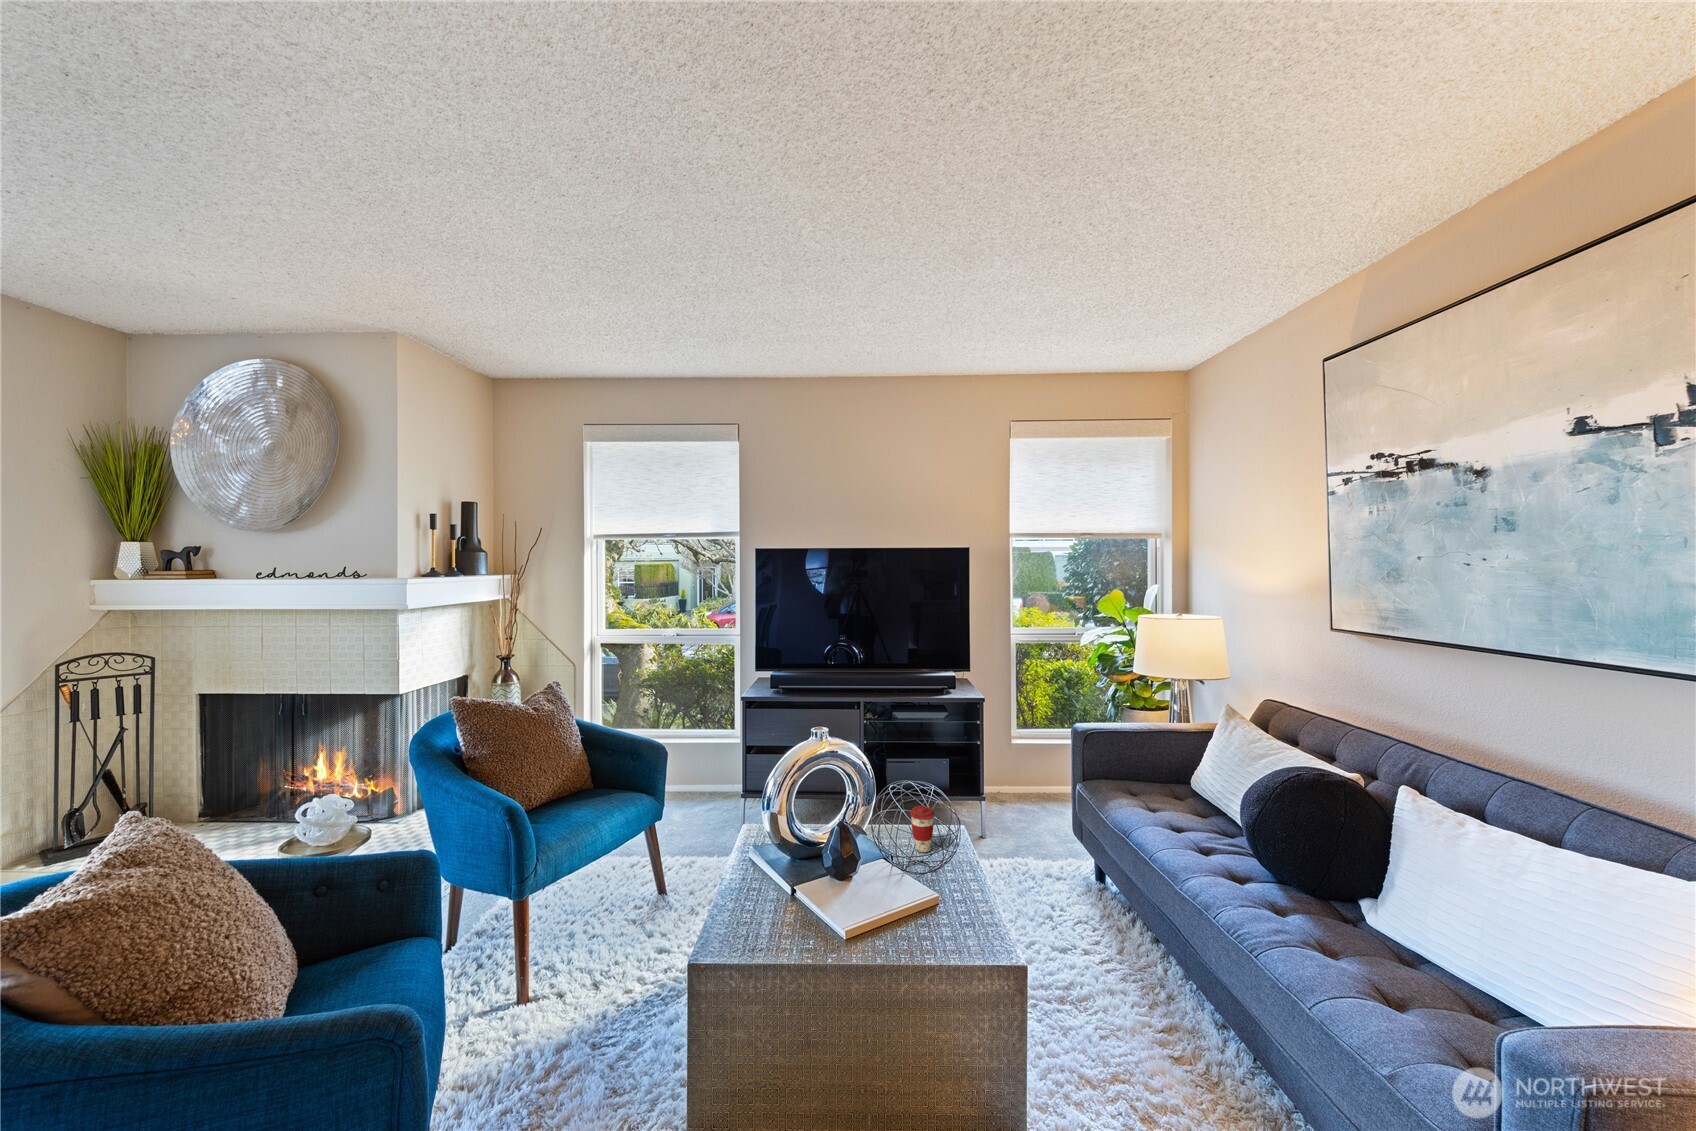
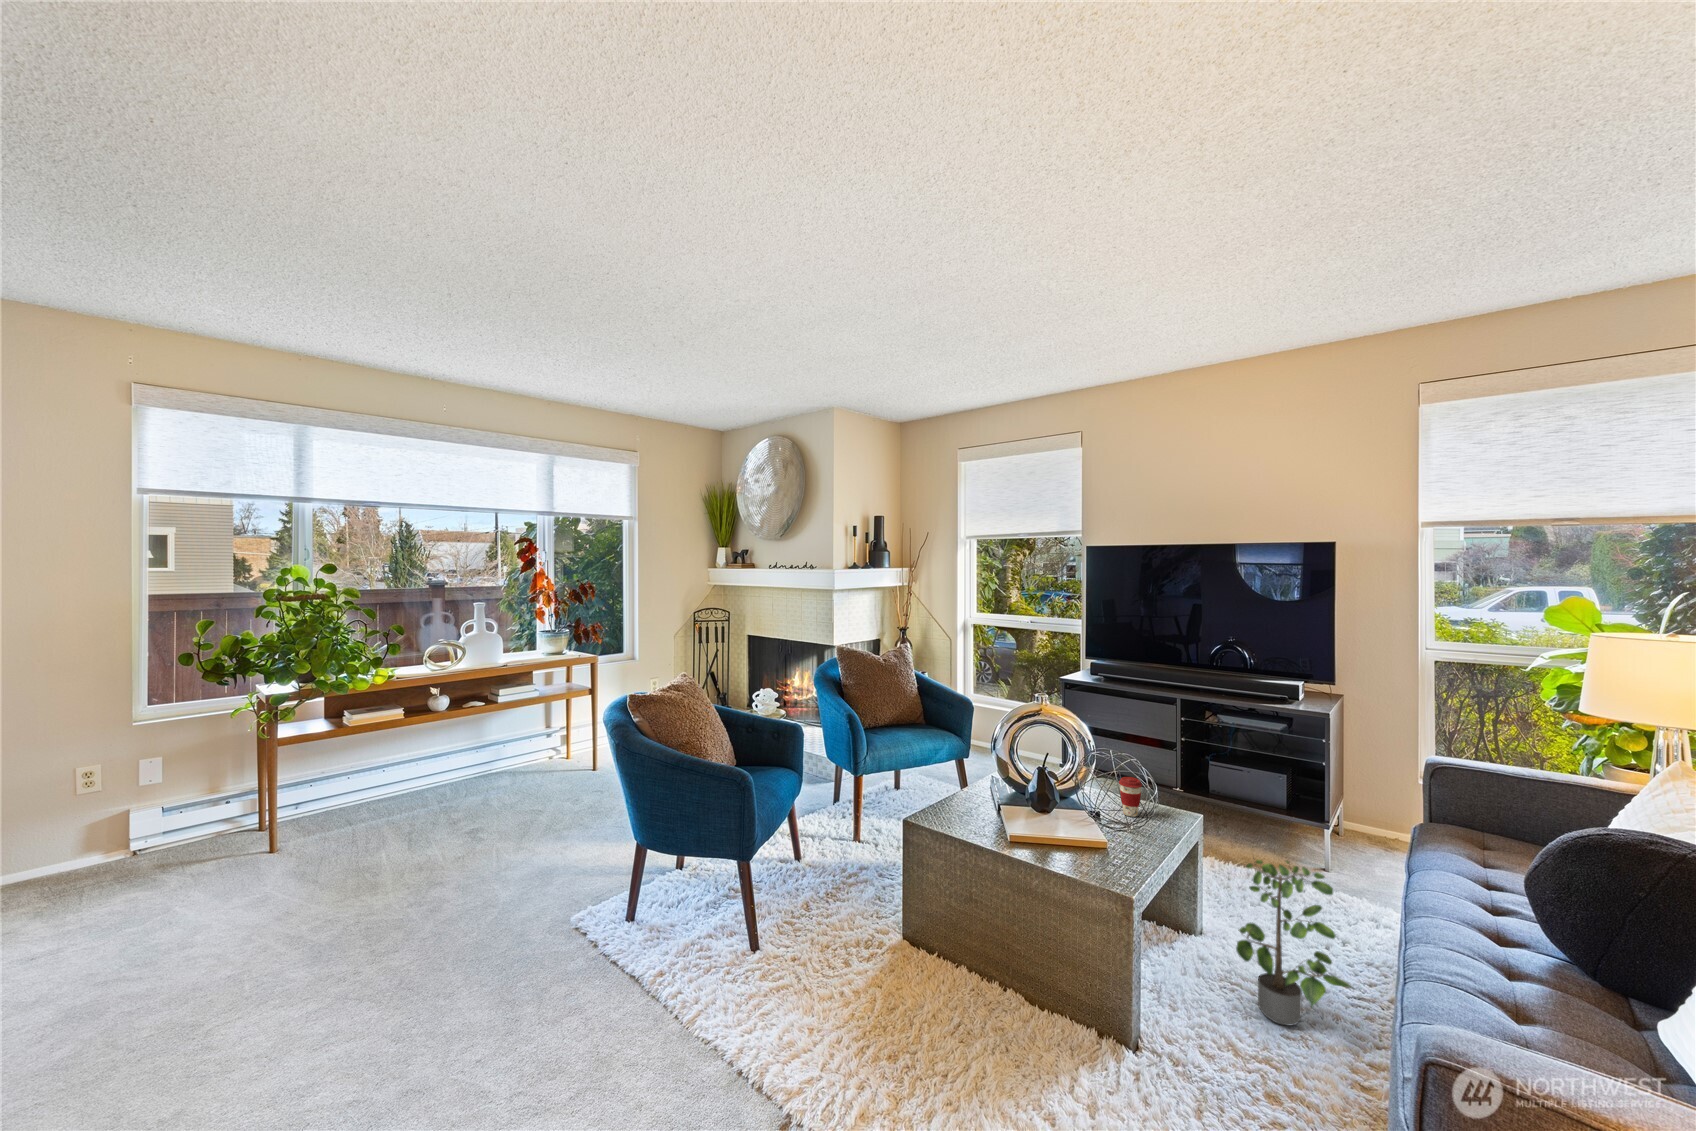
potted plant: none [1060,858,1165,1032] -> present [1236,858,1352,1025]

